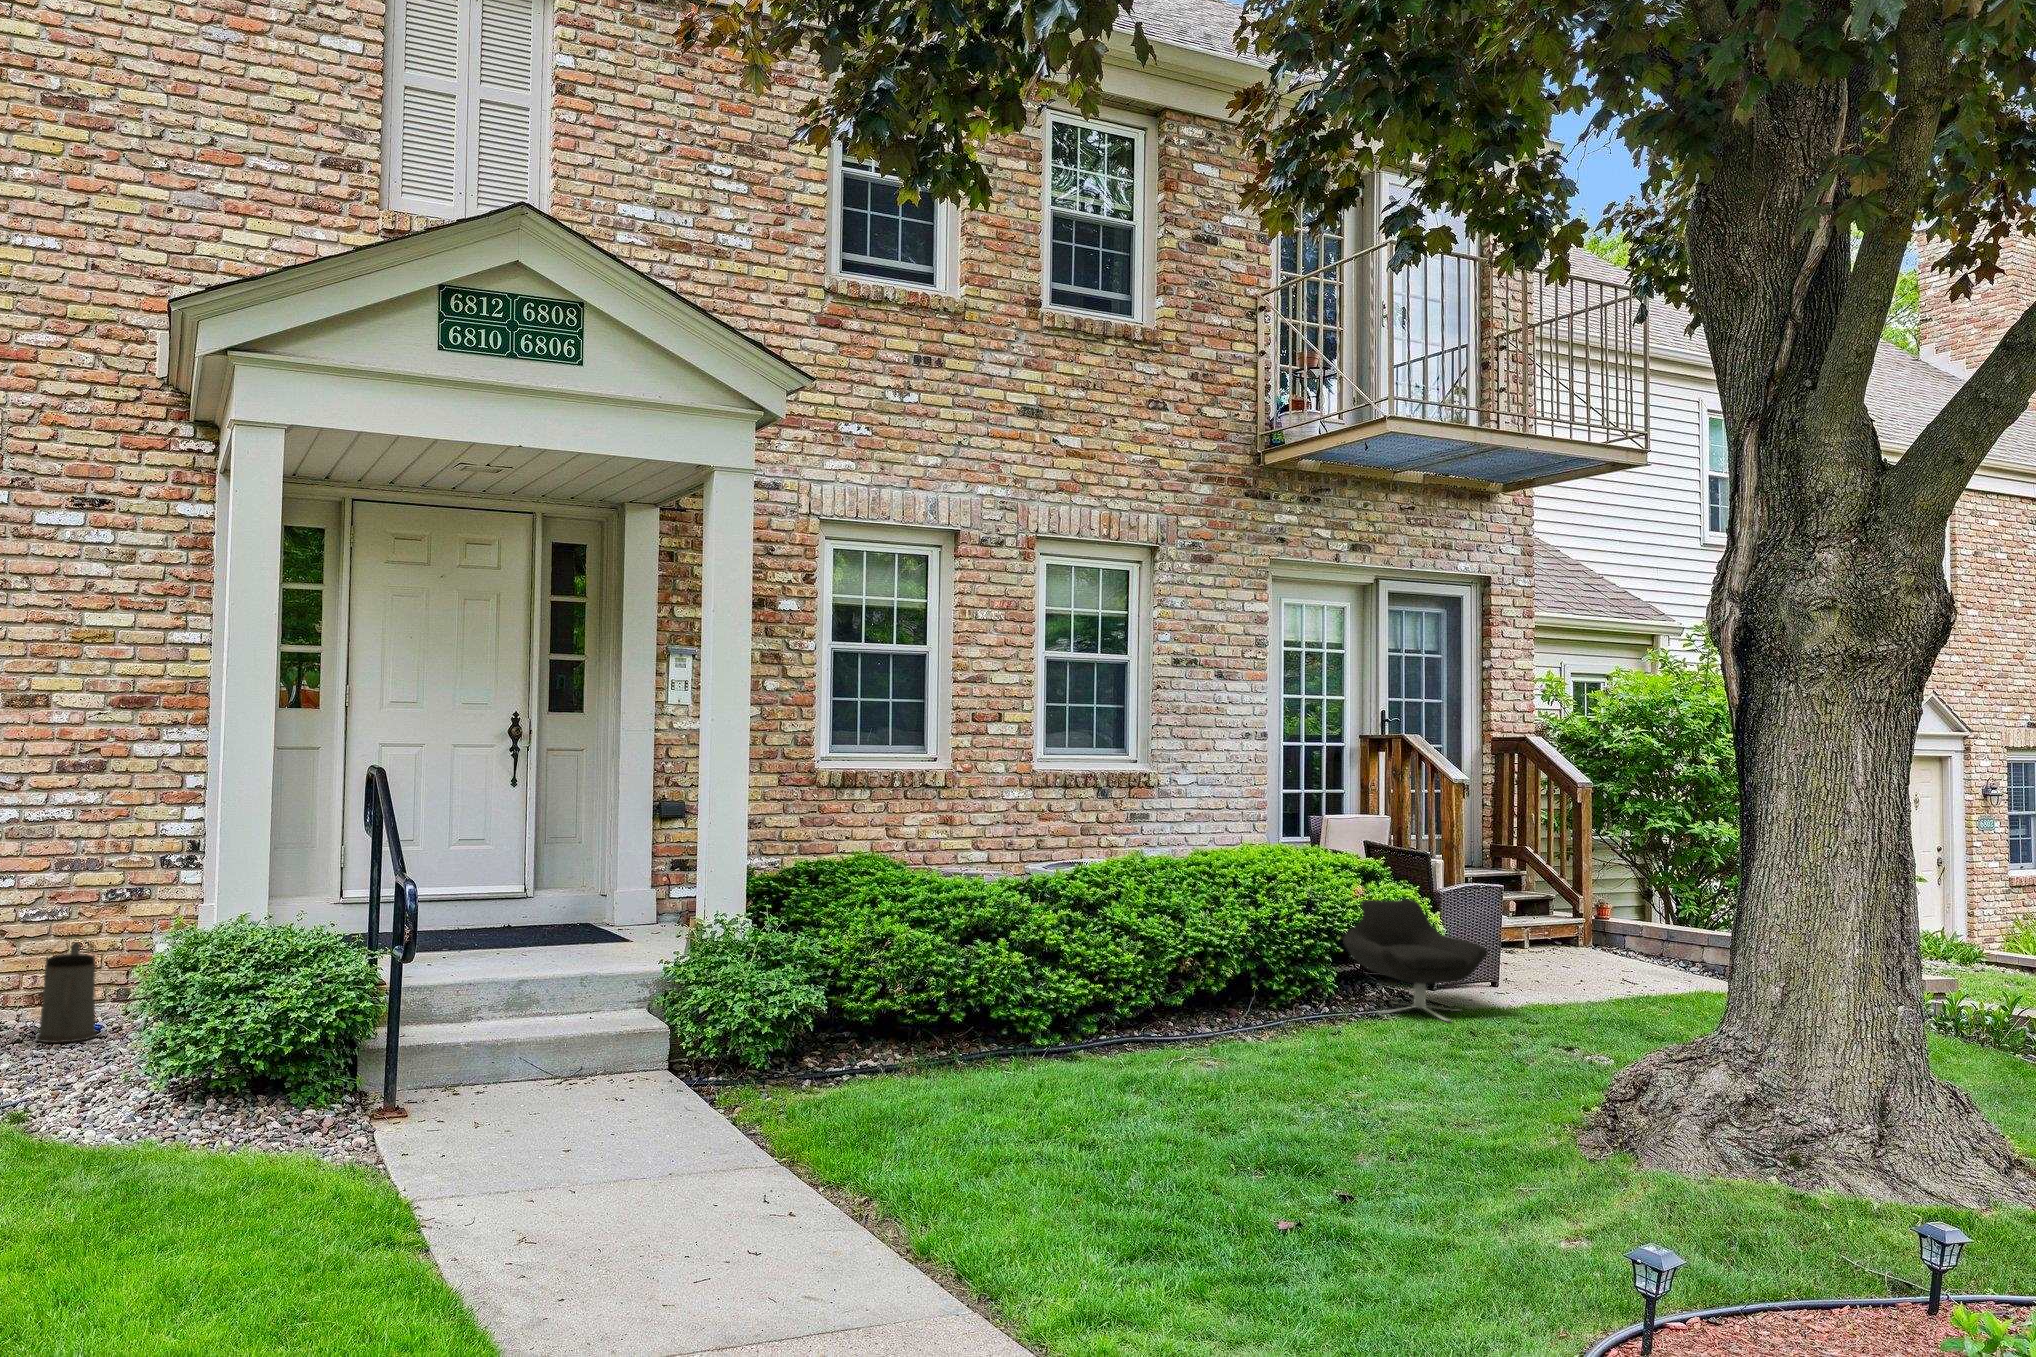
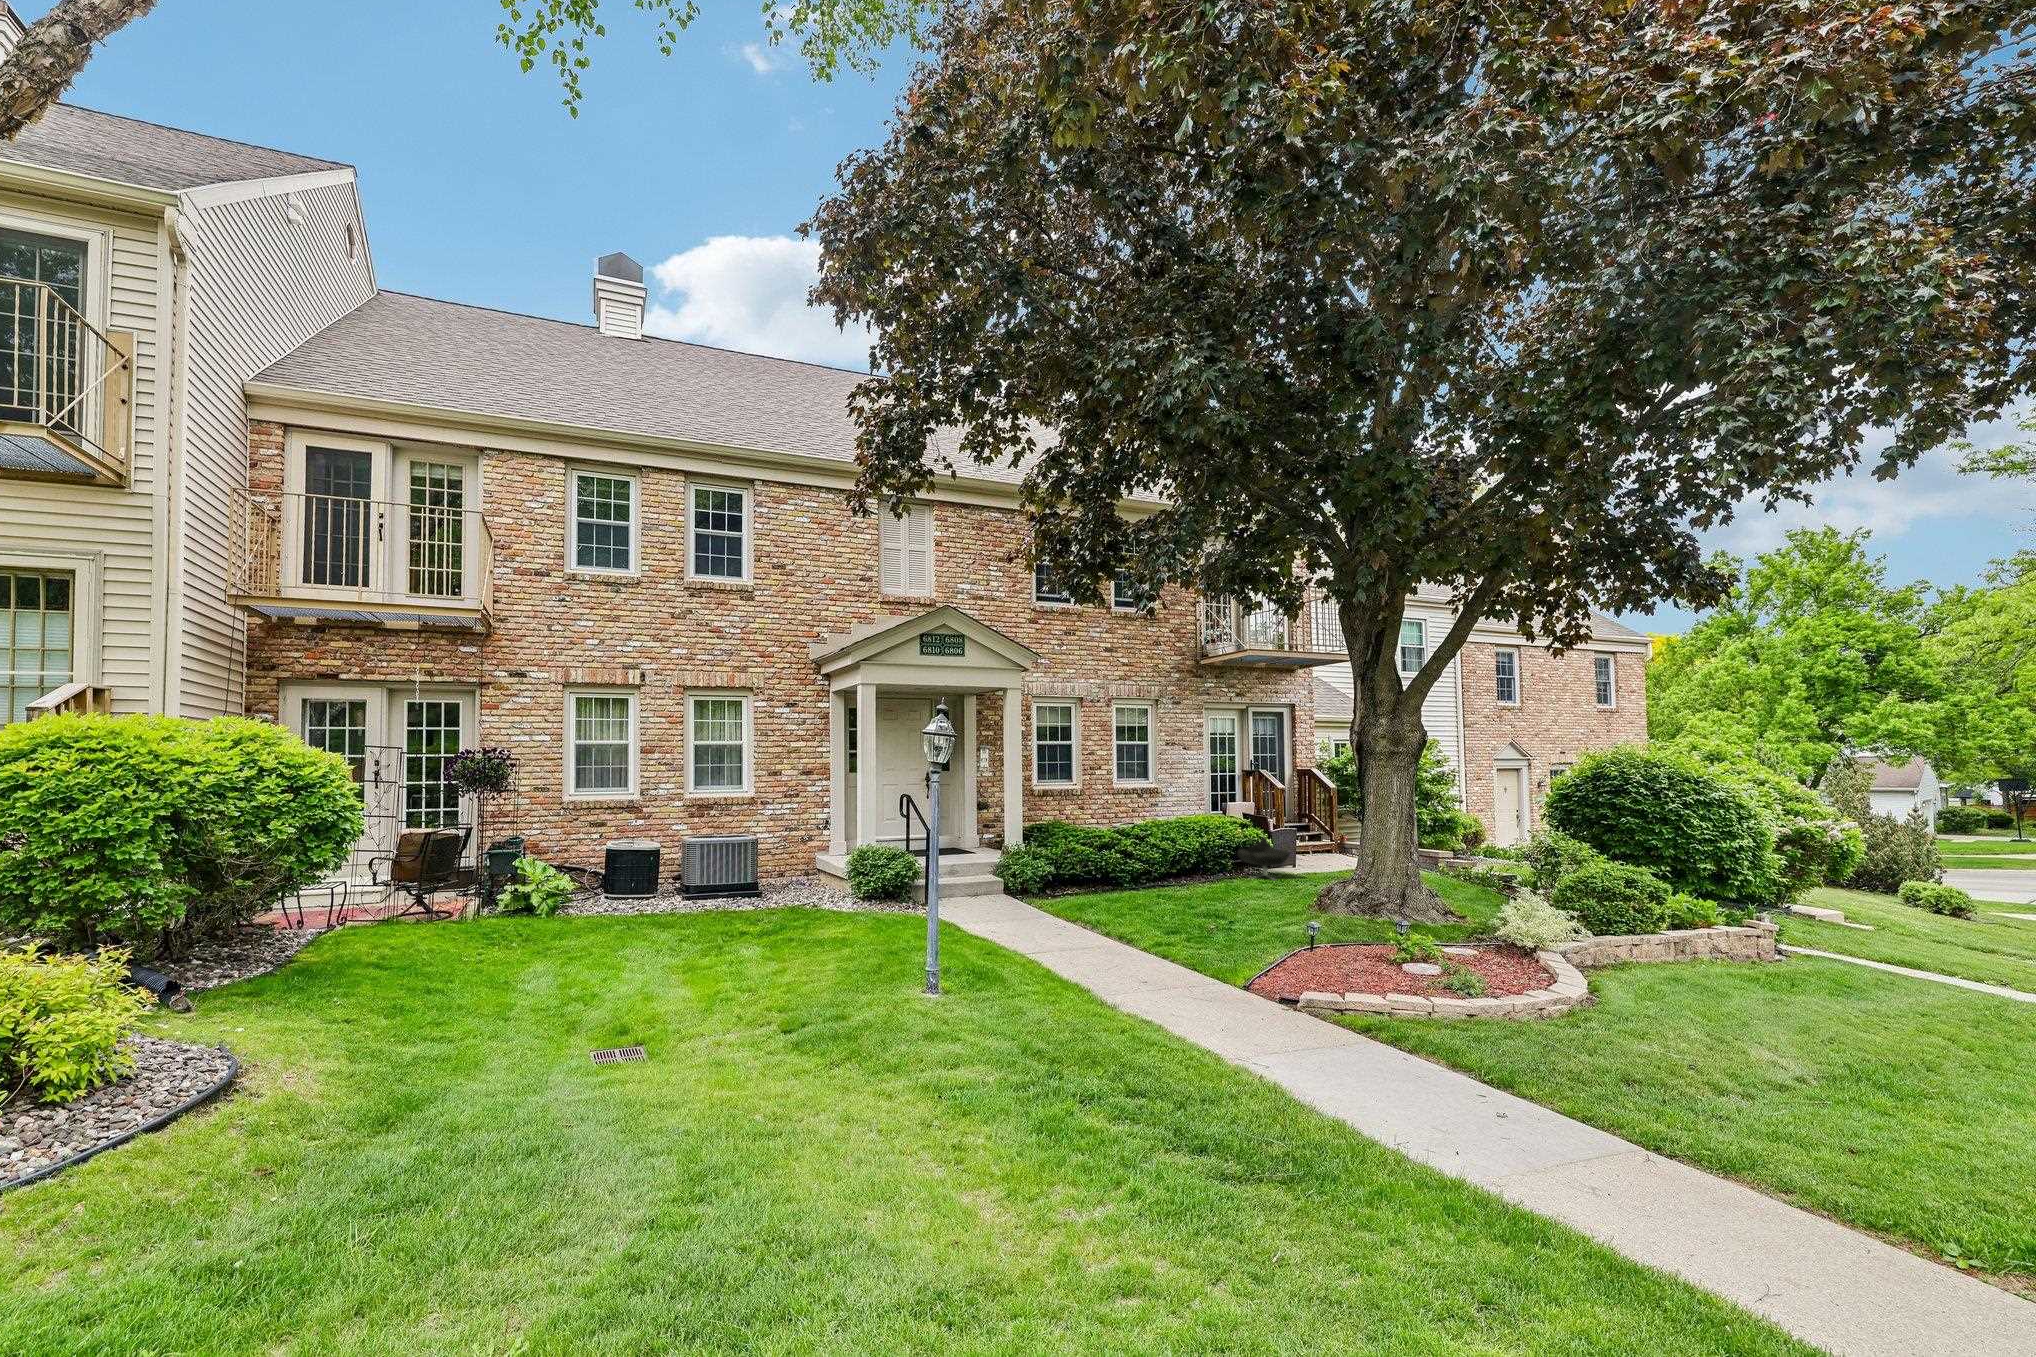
watering can: present [36,936,97,1043] -> none [789,854,807,890]

